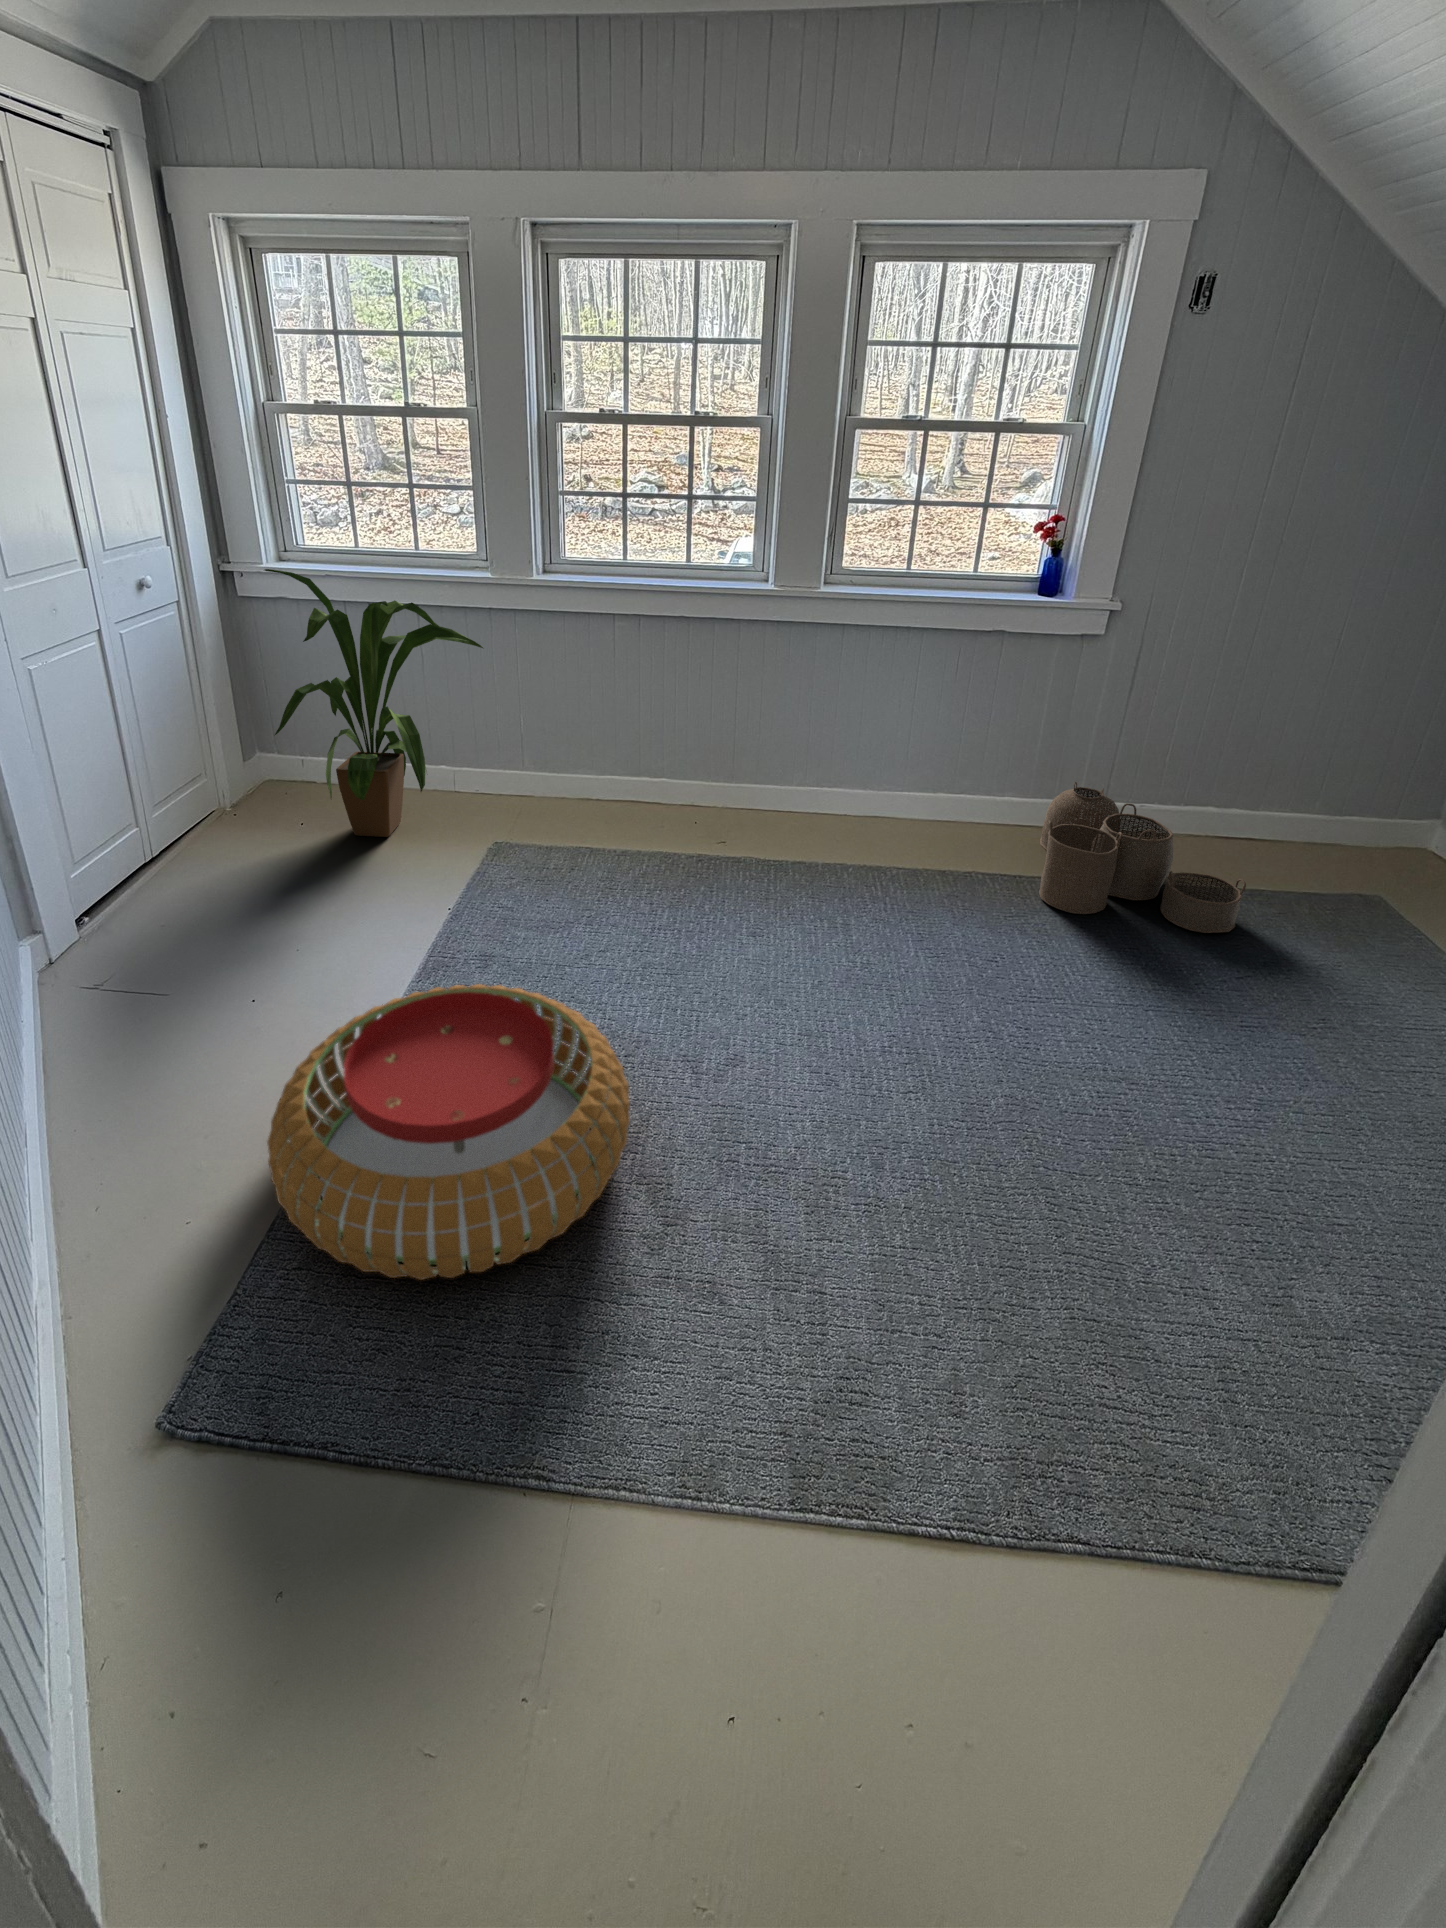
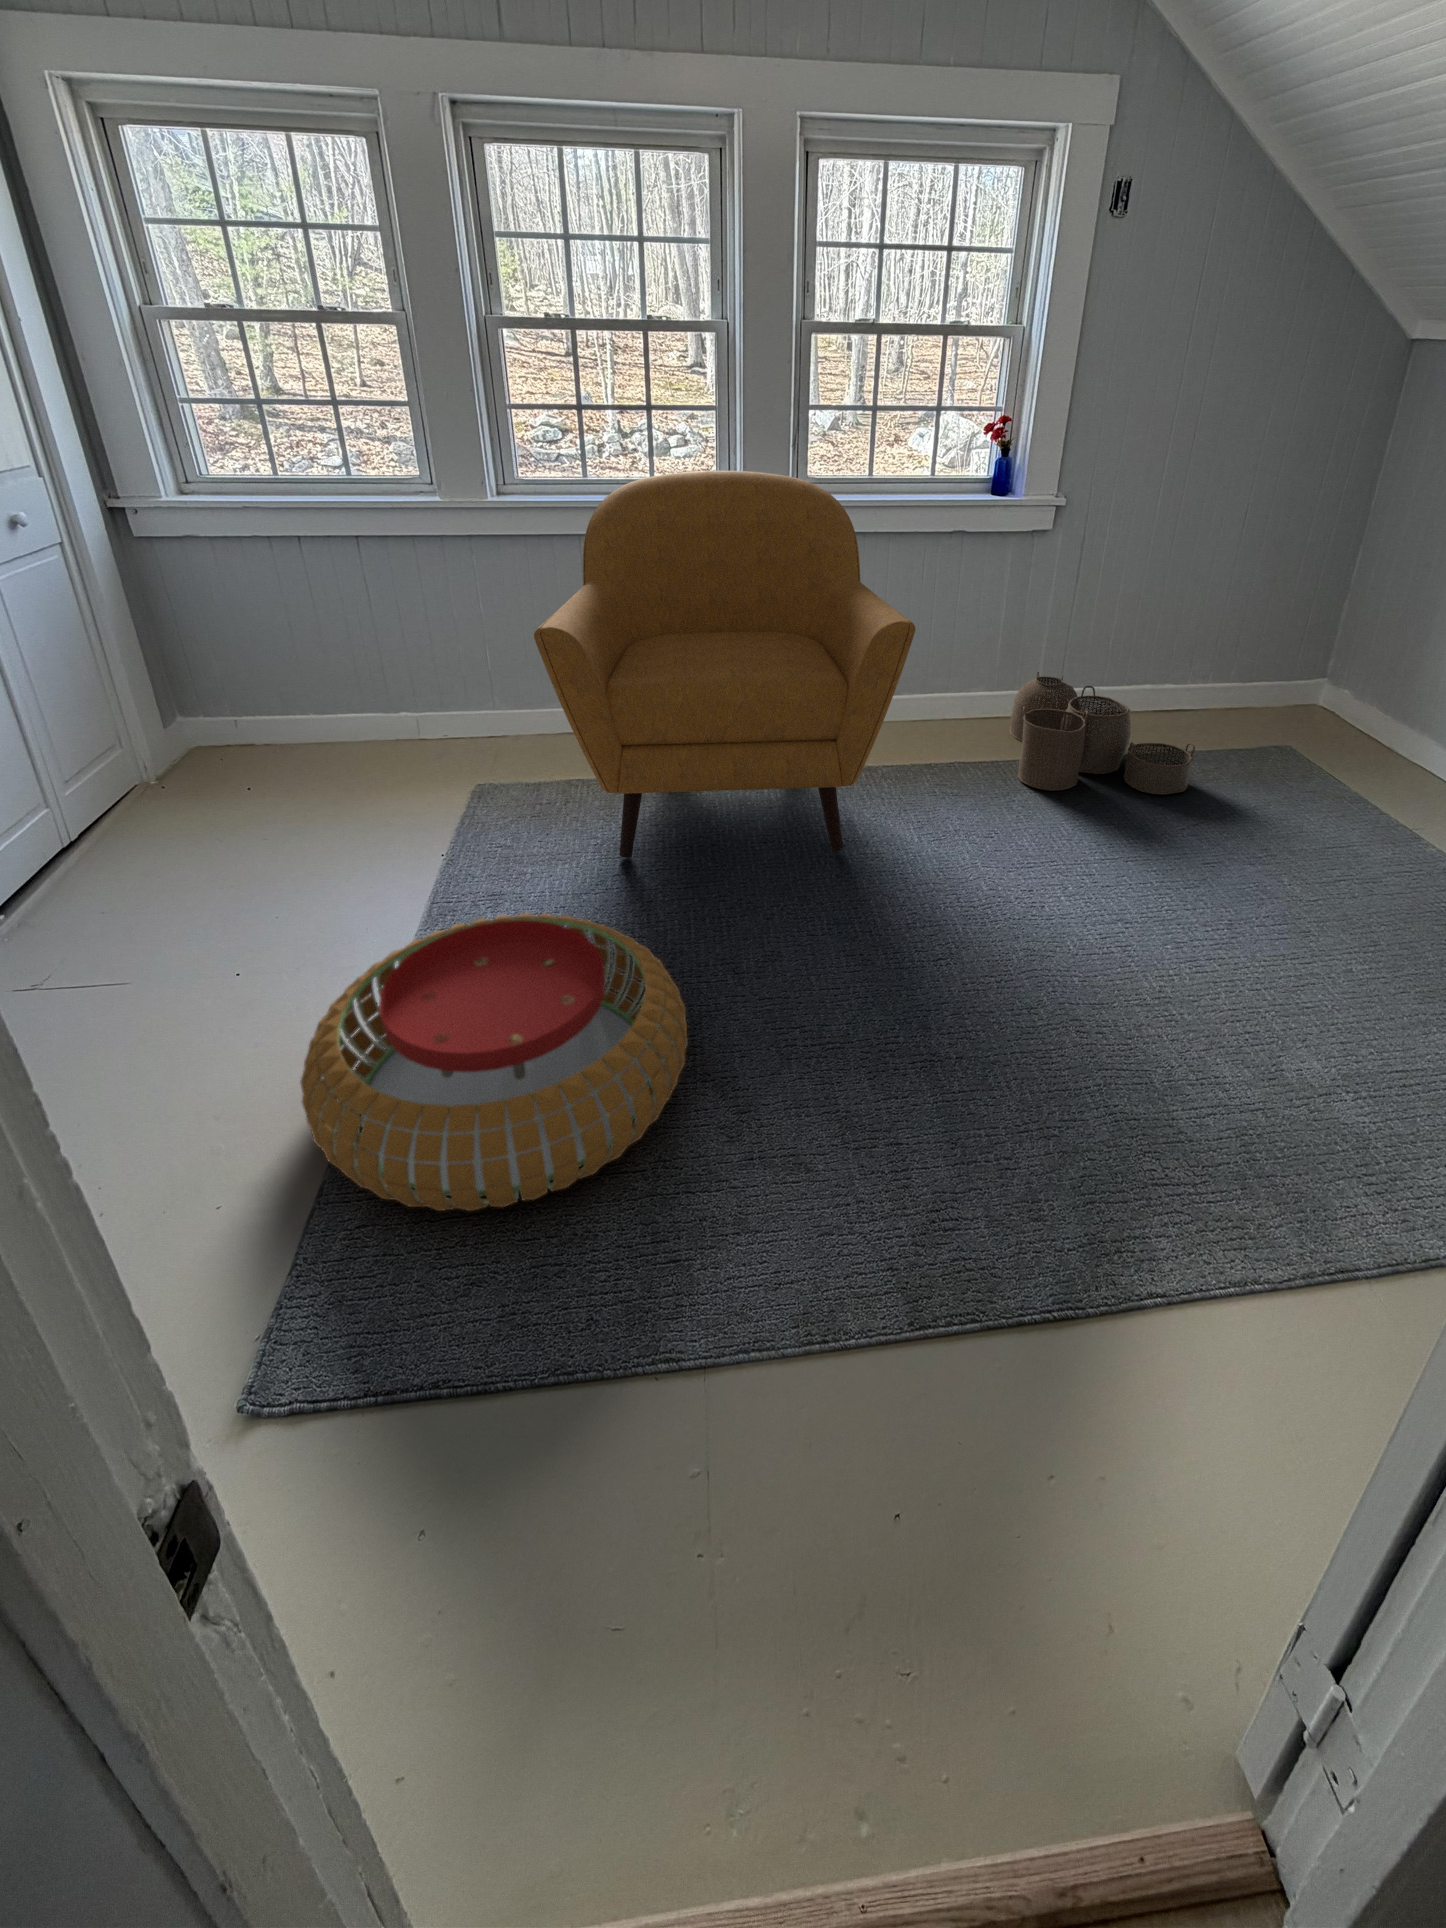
armchair: none [545,561,921,952] -> present [534,471,916,858]
house plant: present [265,569,483,837] -> none [171,497,439,794]

